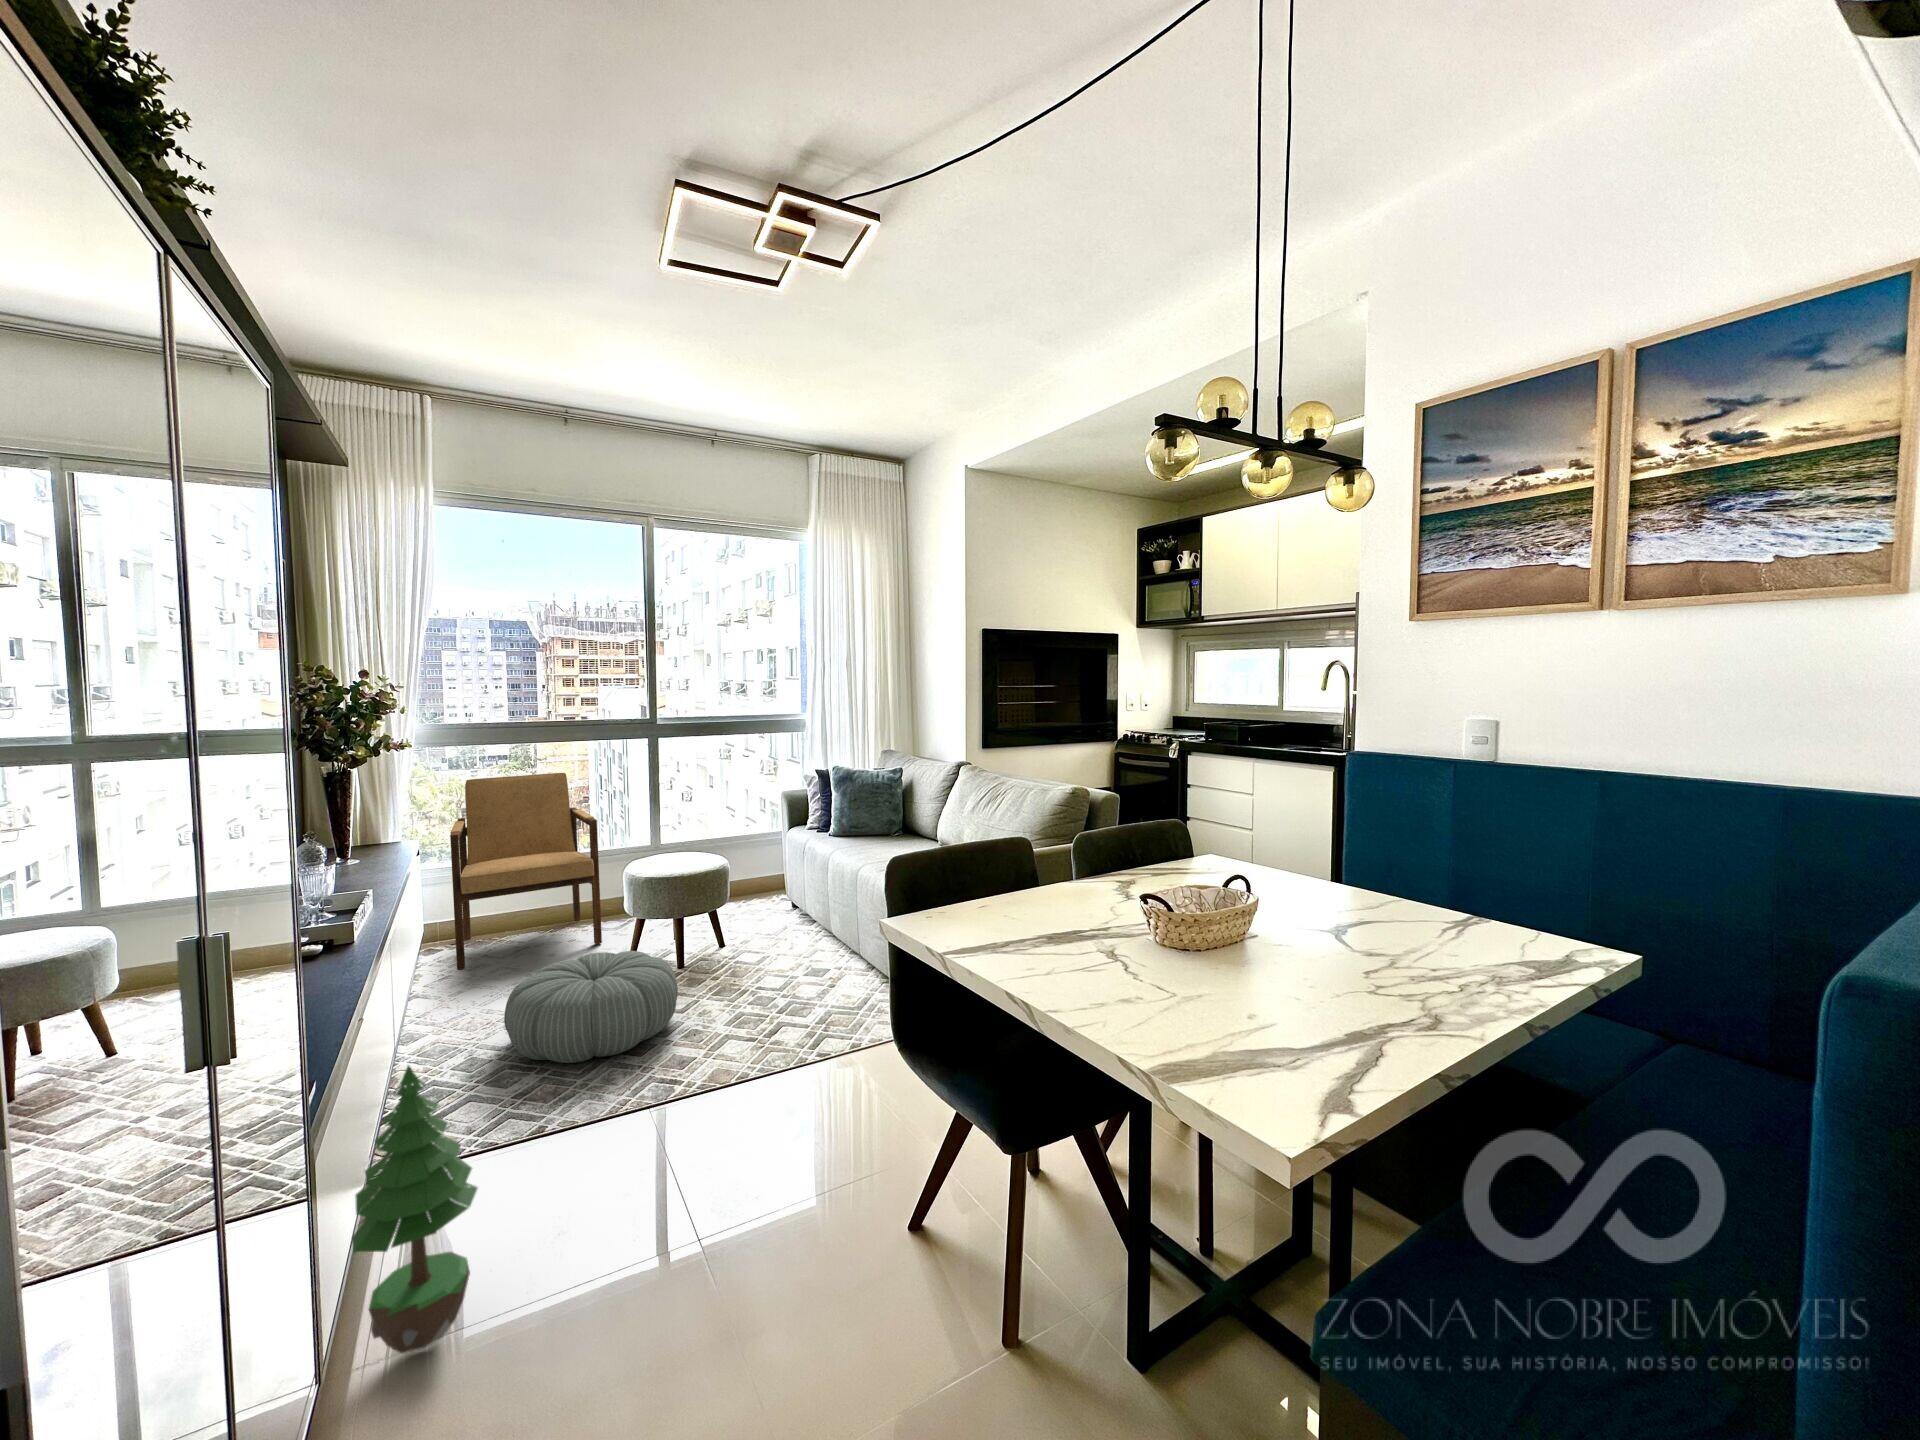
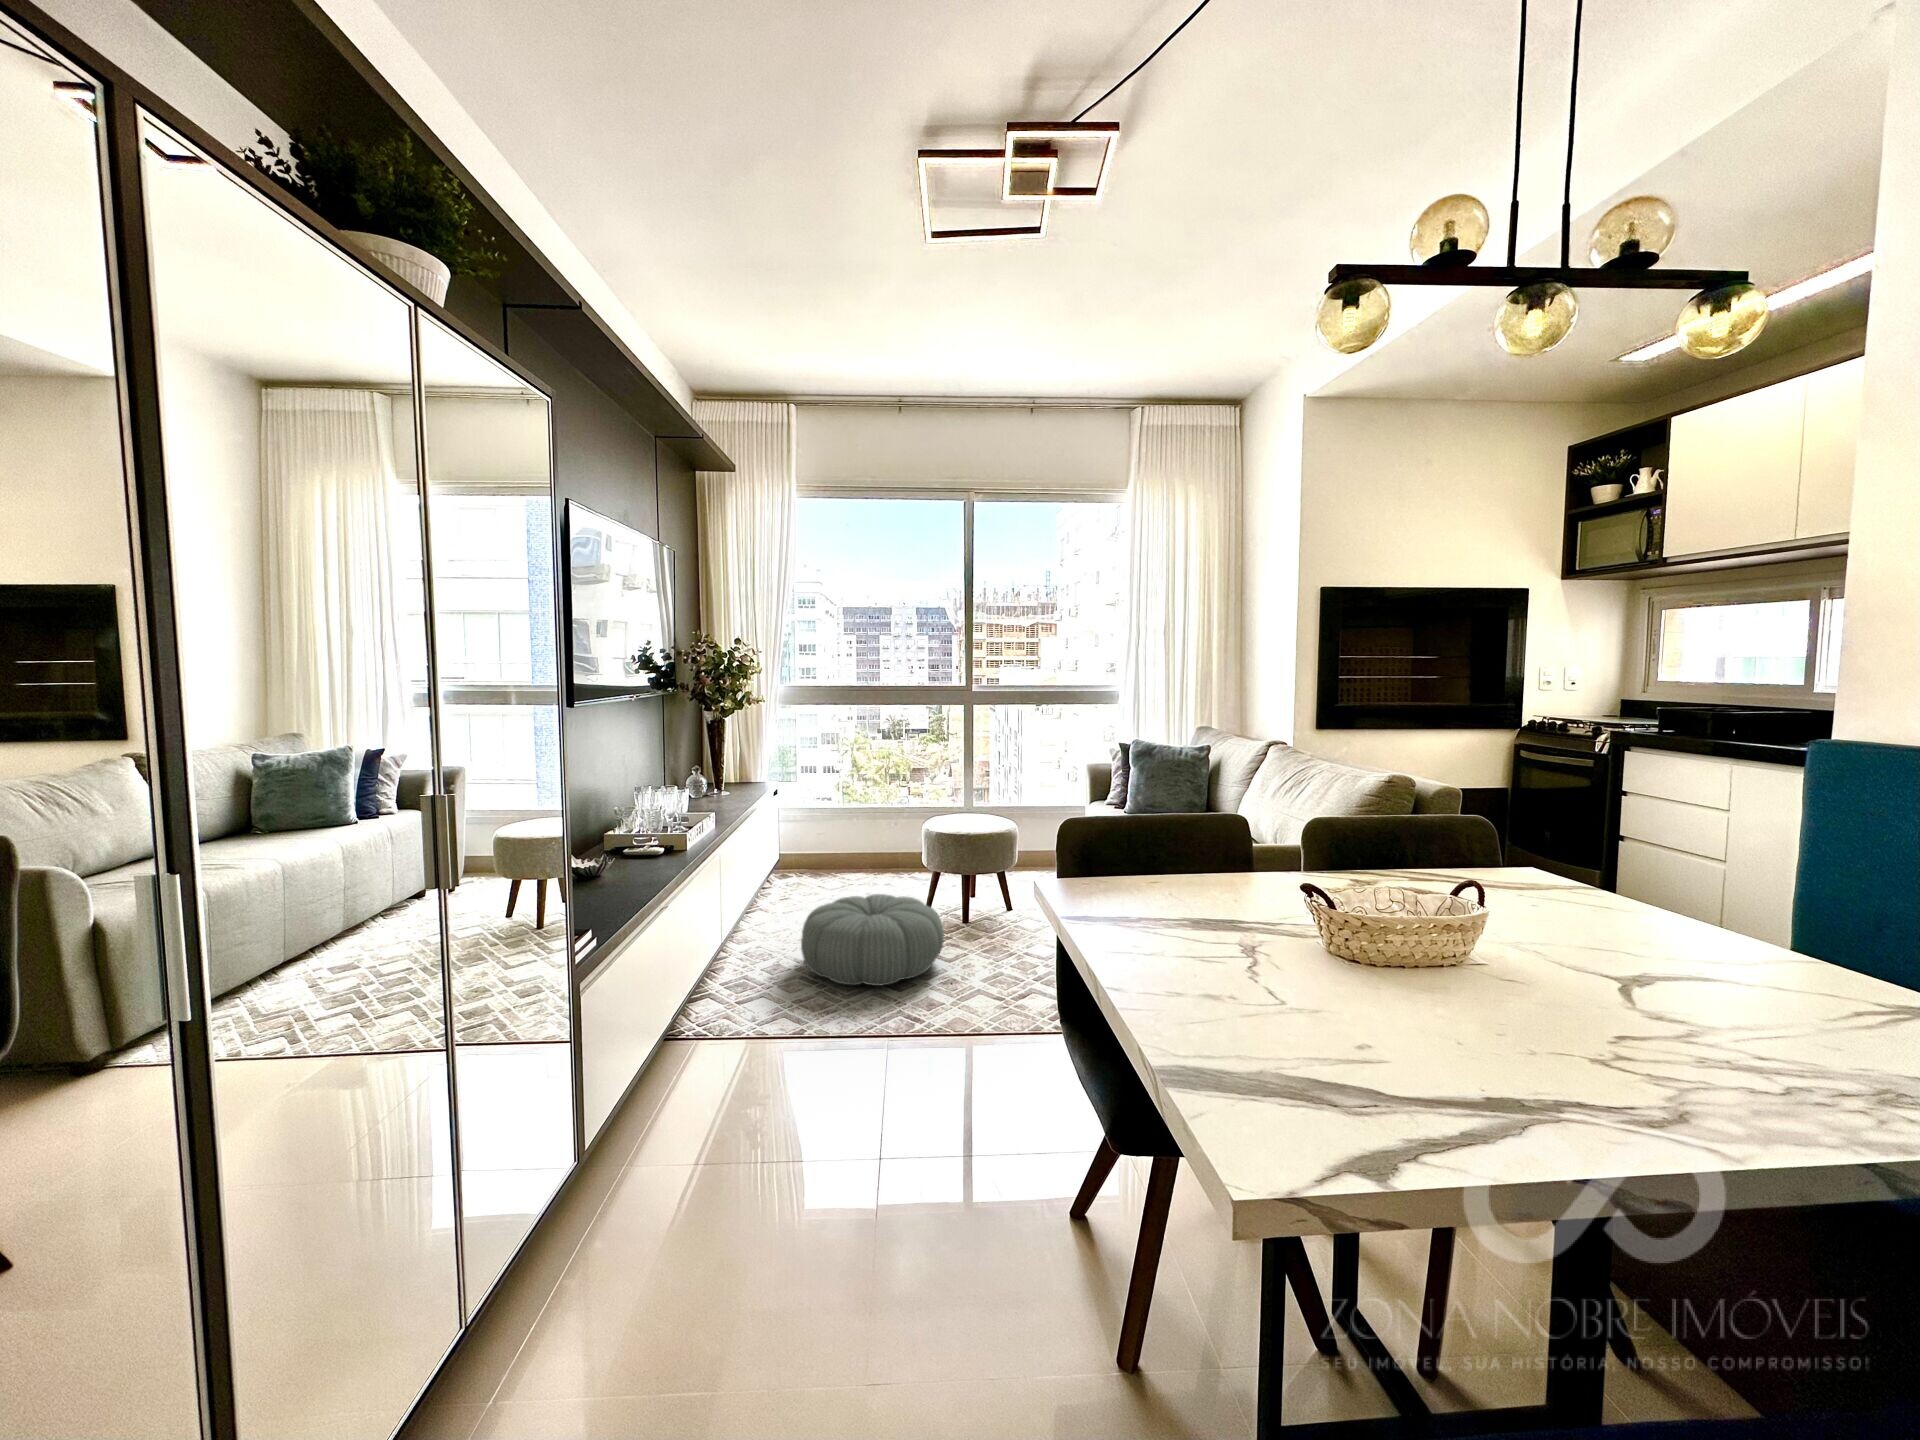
armchair: present [450,773,602,970] -> none [791,733,908,896]
potted tree: present [352,1065,477,1353] -> none [618,937,708,1165]

